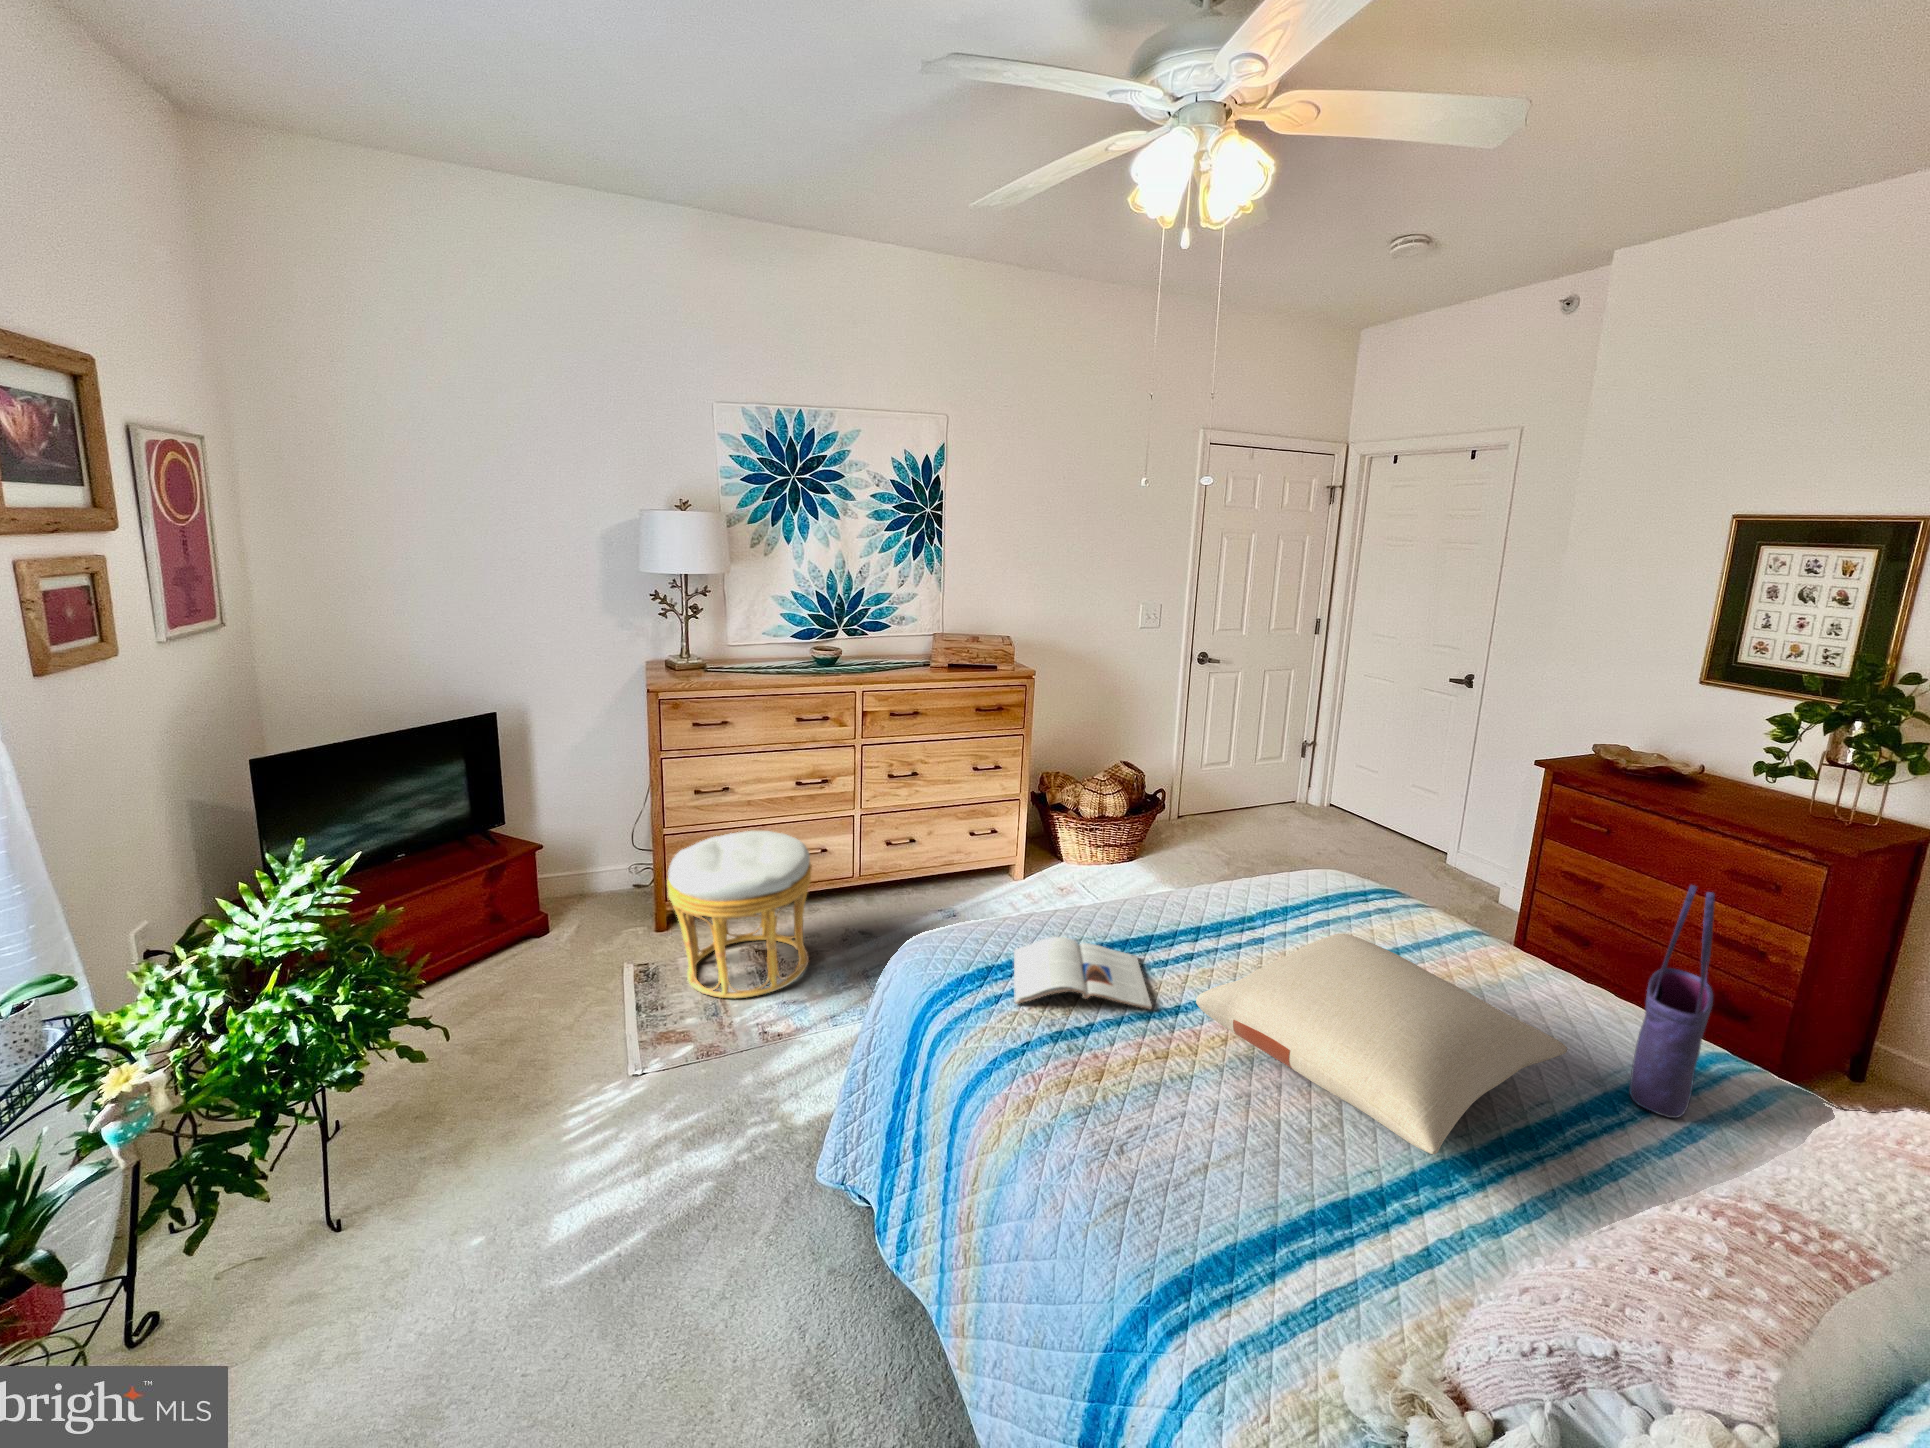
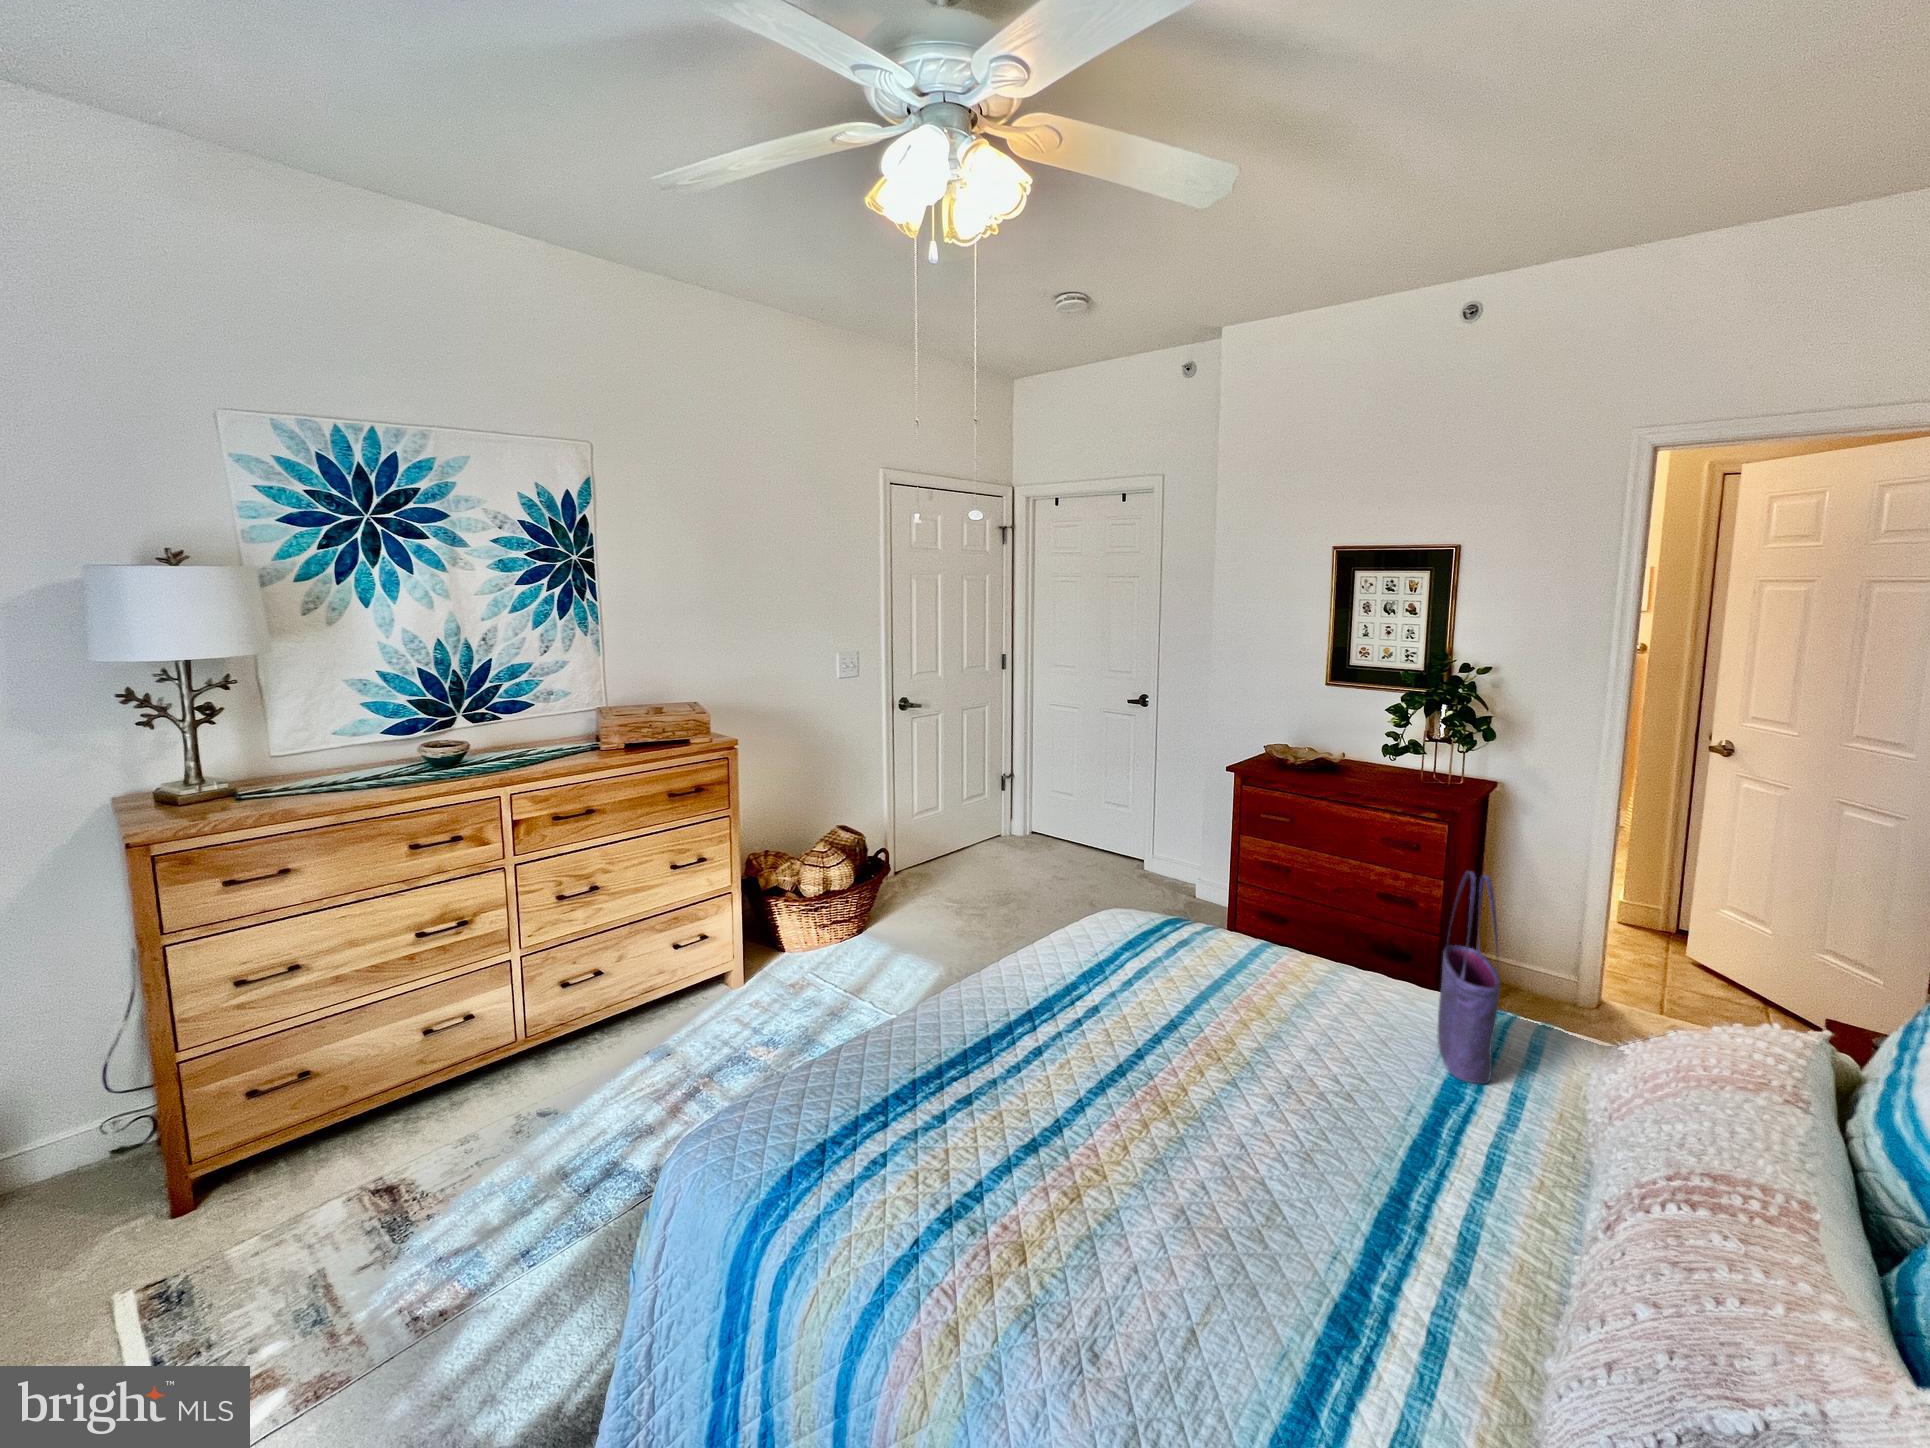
ottoman: present [667,831,812,998] -> none [195,1013,470,1302]
pillow: present [1196,934,1567,1154] -> none [1097,984,1414,1219]
magazine: present [1014,937,1152,1009] -> none [843,1068,1034,1190]

